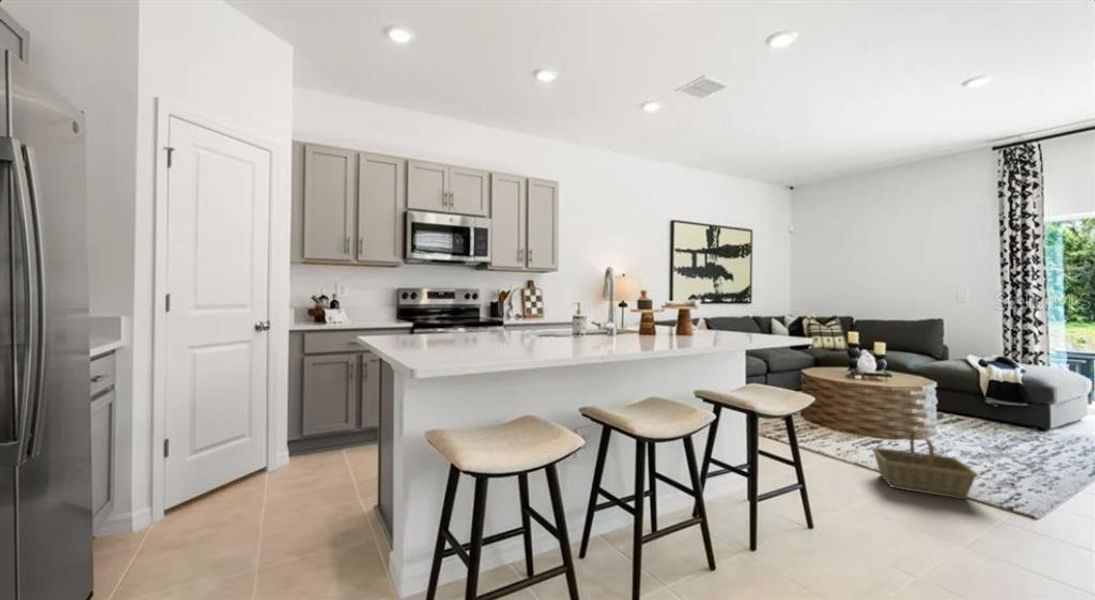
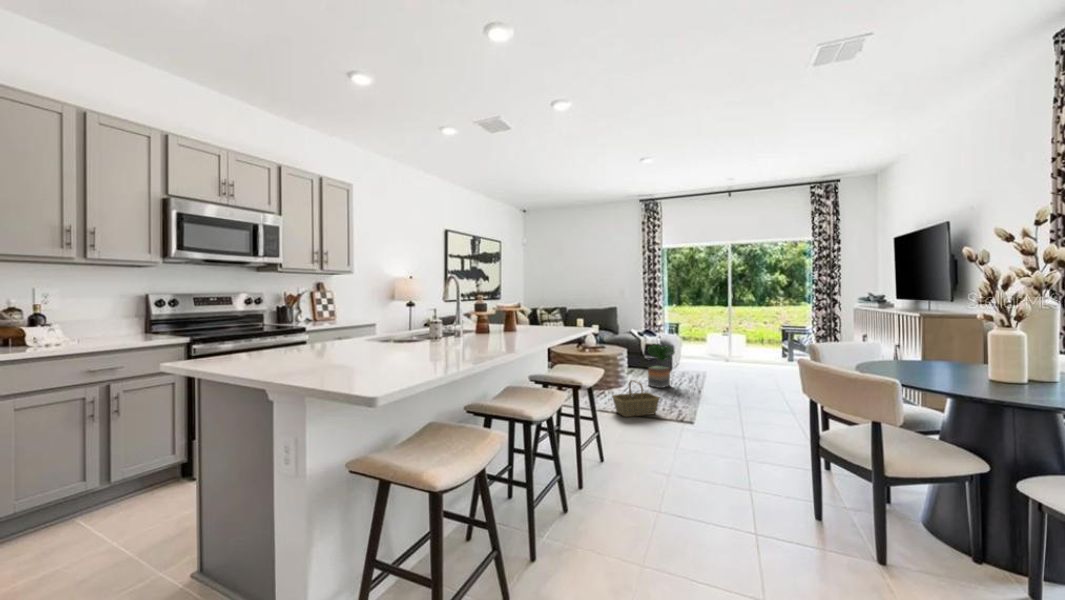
potted tree: none [976,378,1049,455] -> present [648,345,673,388]

